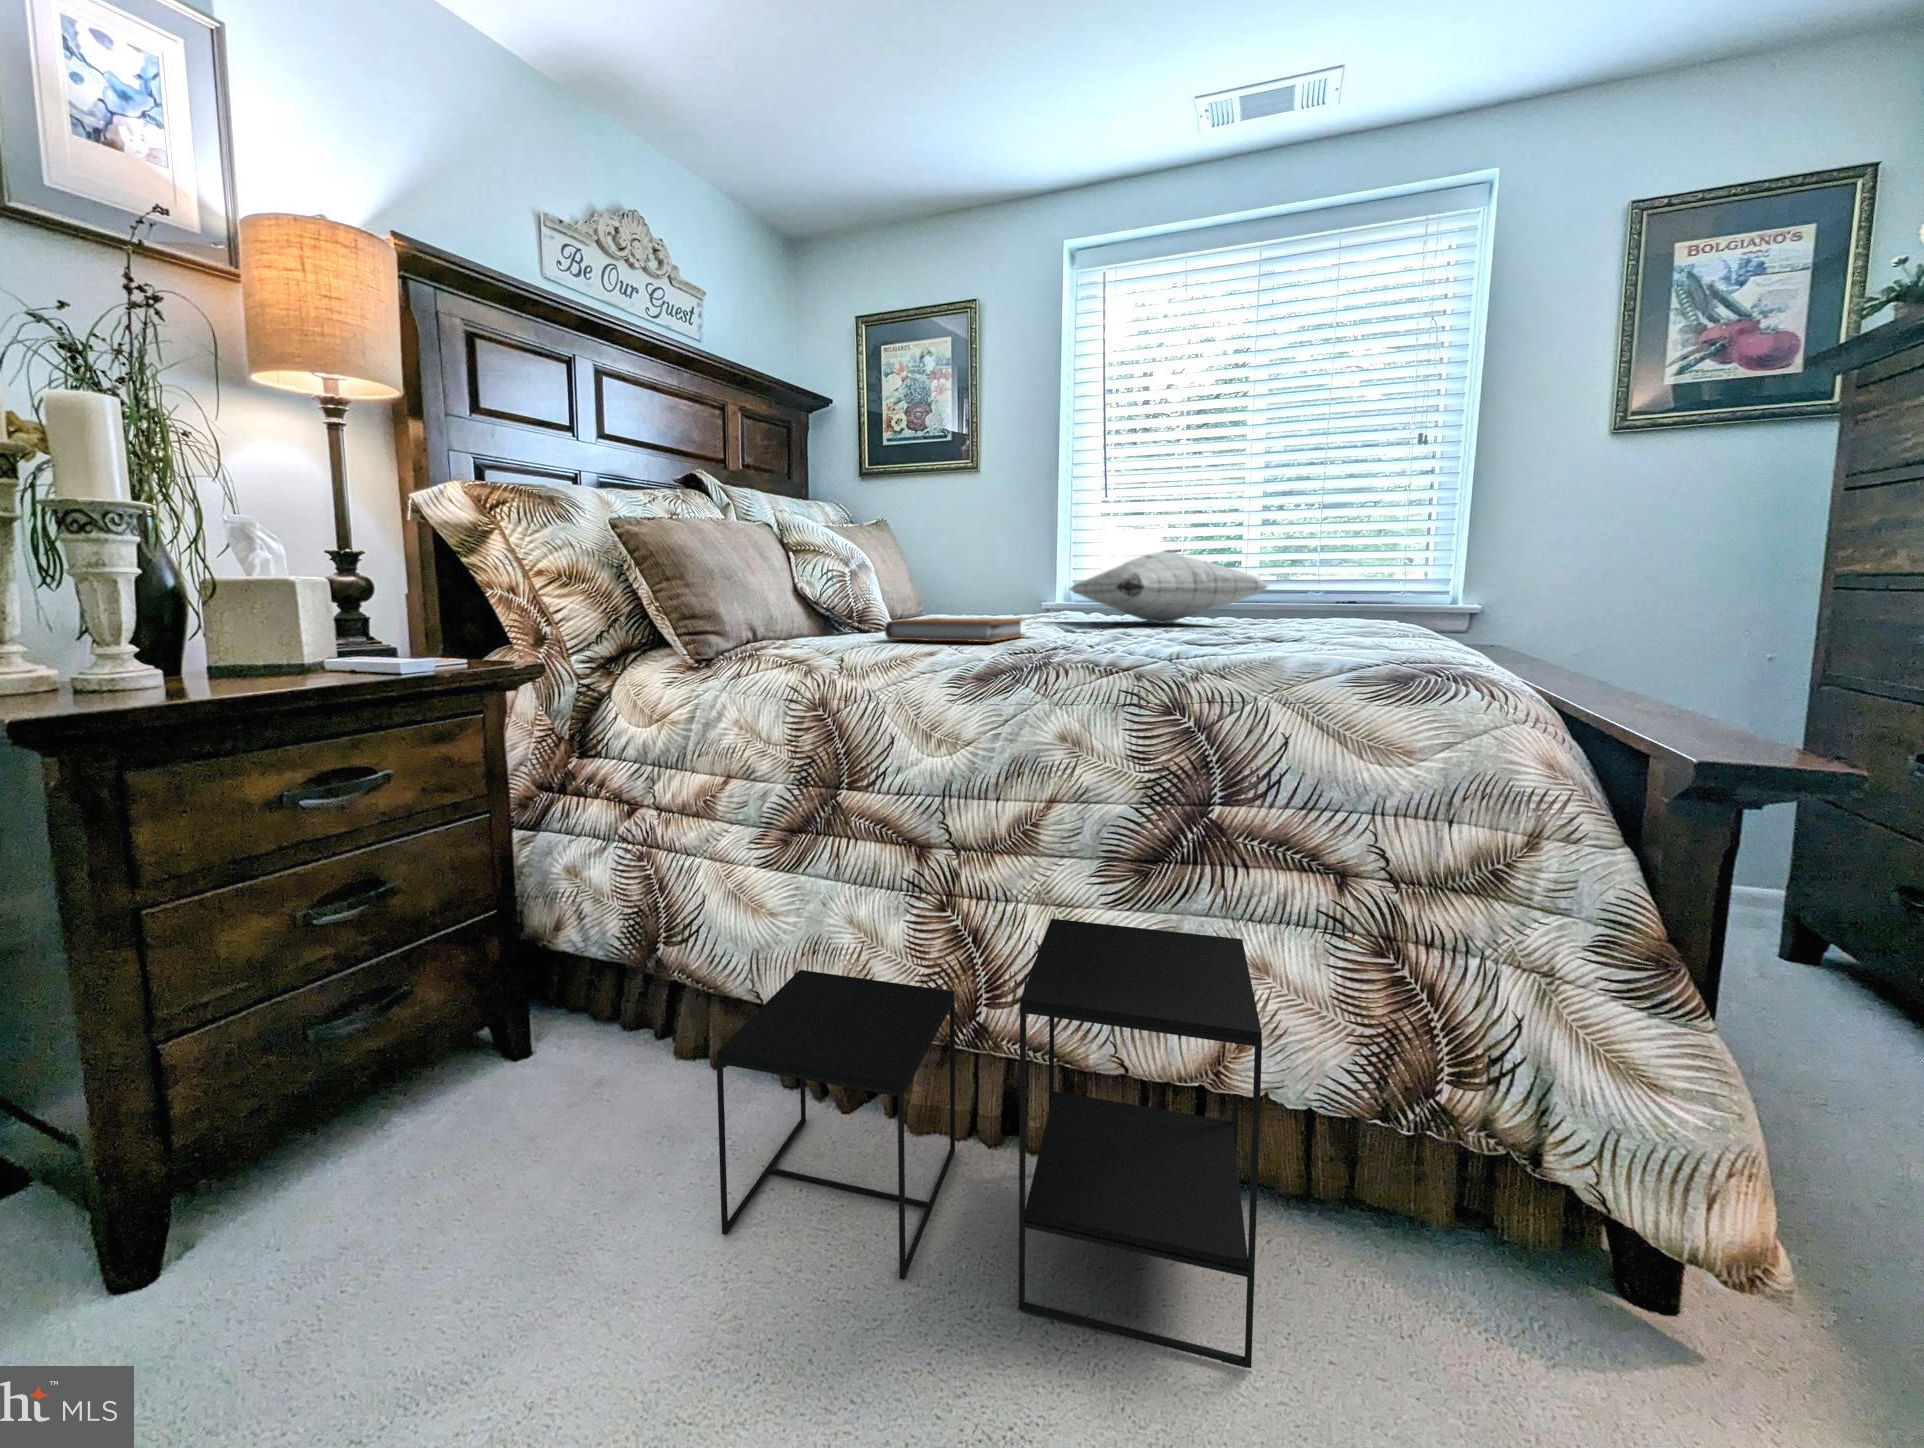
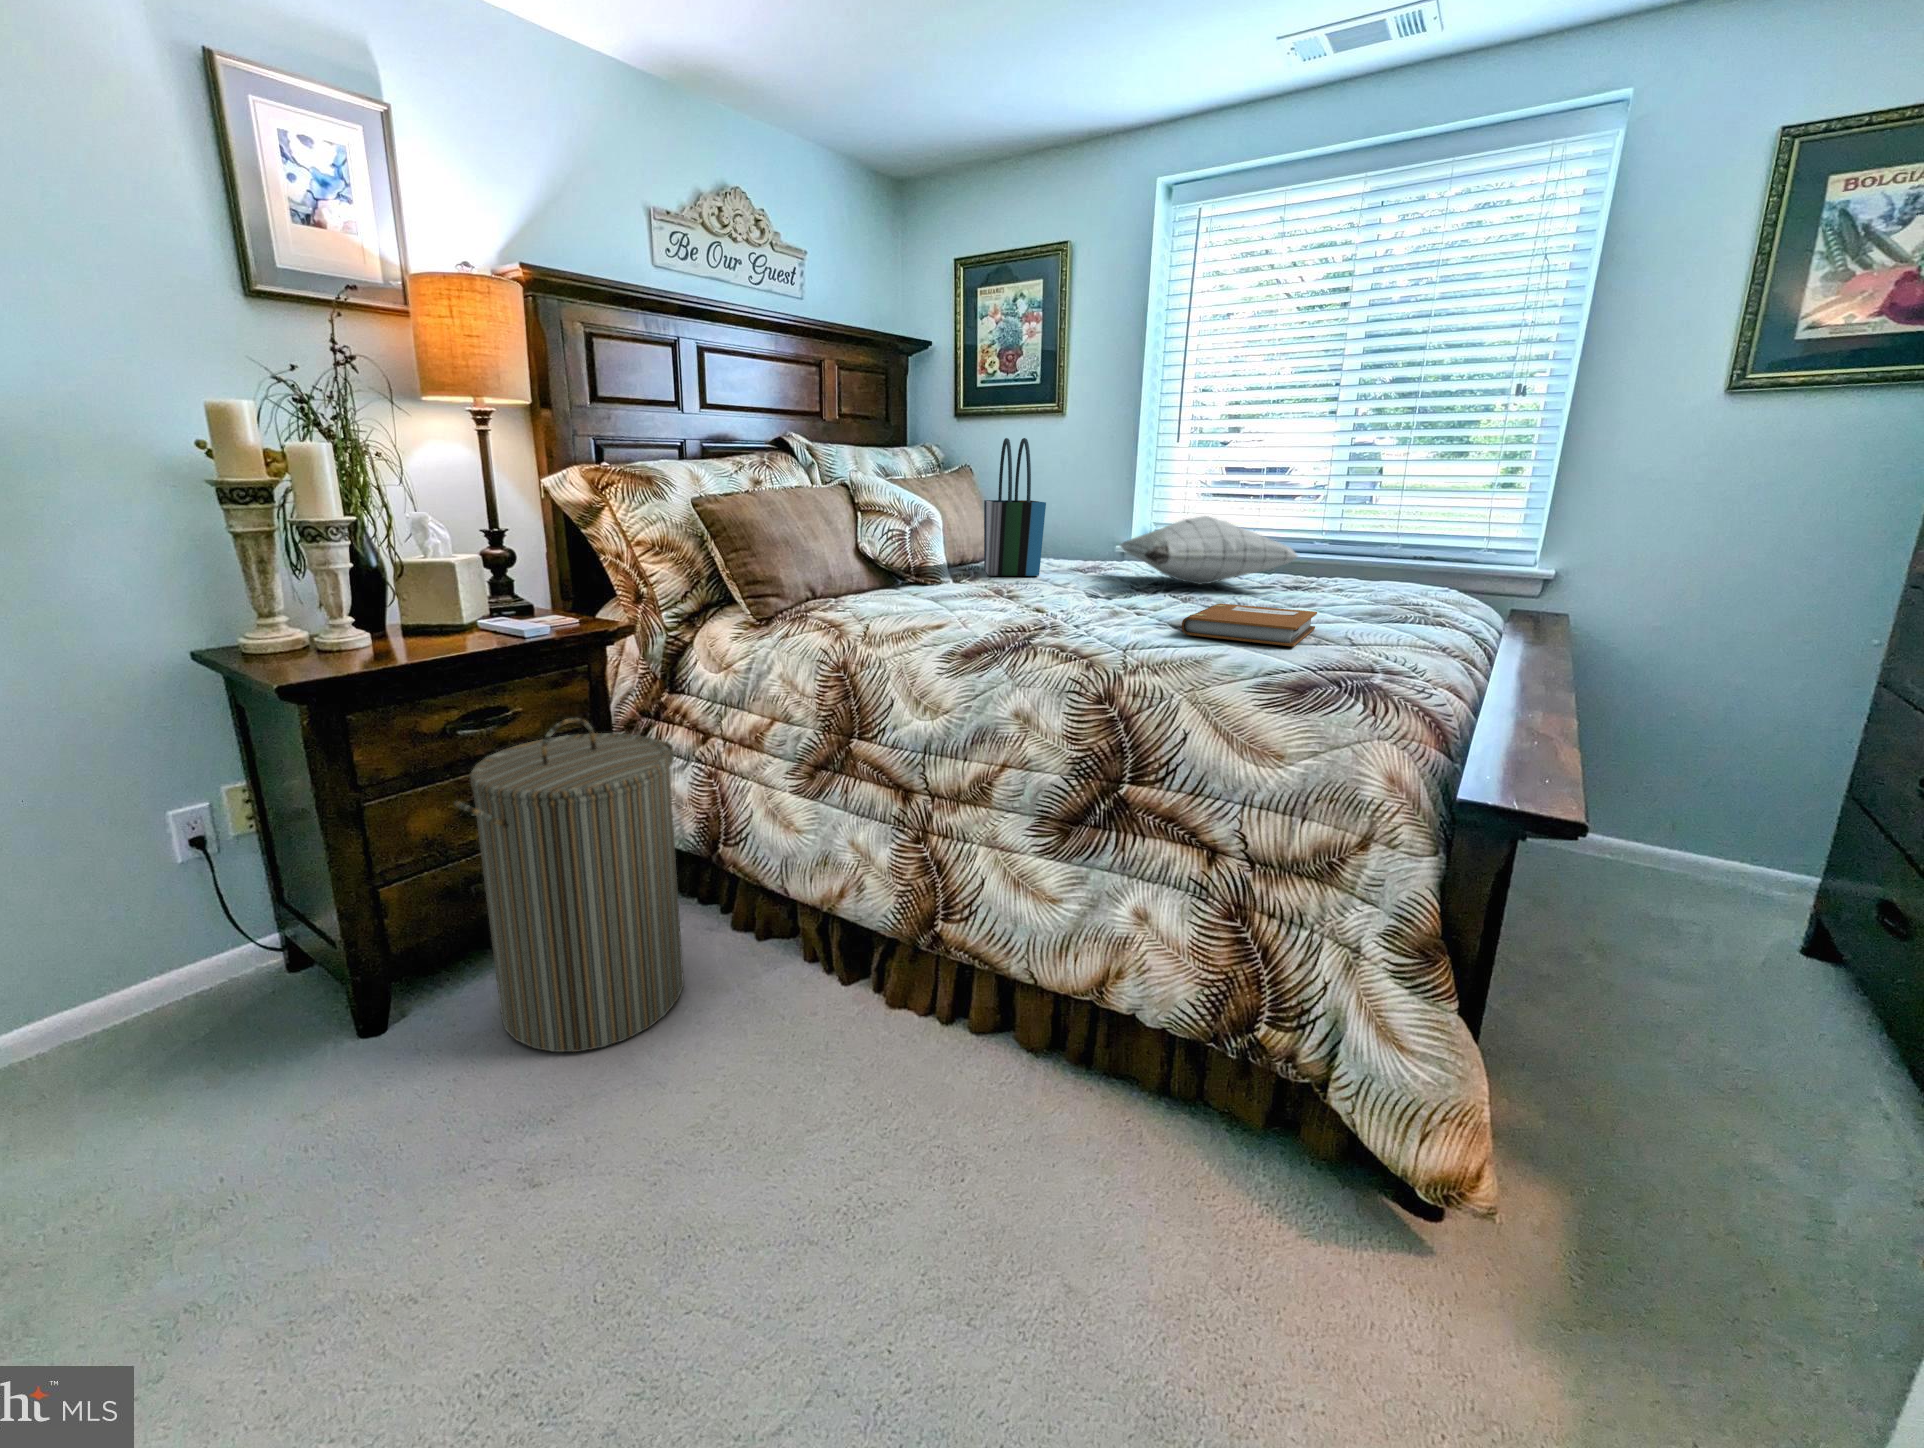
tote bag: none [917,476,1000,622] -> present [984,438,1046,576]
notebook: present [885,618,1025,642] -> present [1181,604,1317,646]
laundry hamper: none [297,772,625,1275] -> present [454,718,684,1052]
side table: present [716,919,1262,1368] -> none [730,860,1132,1196]

